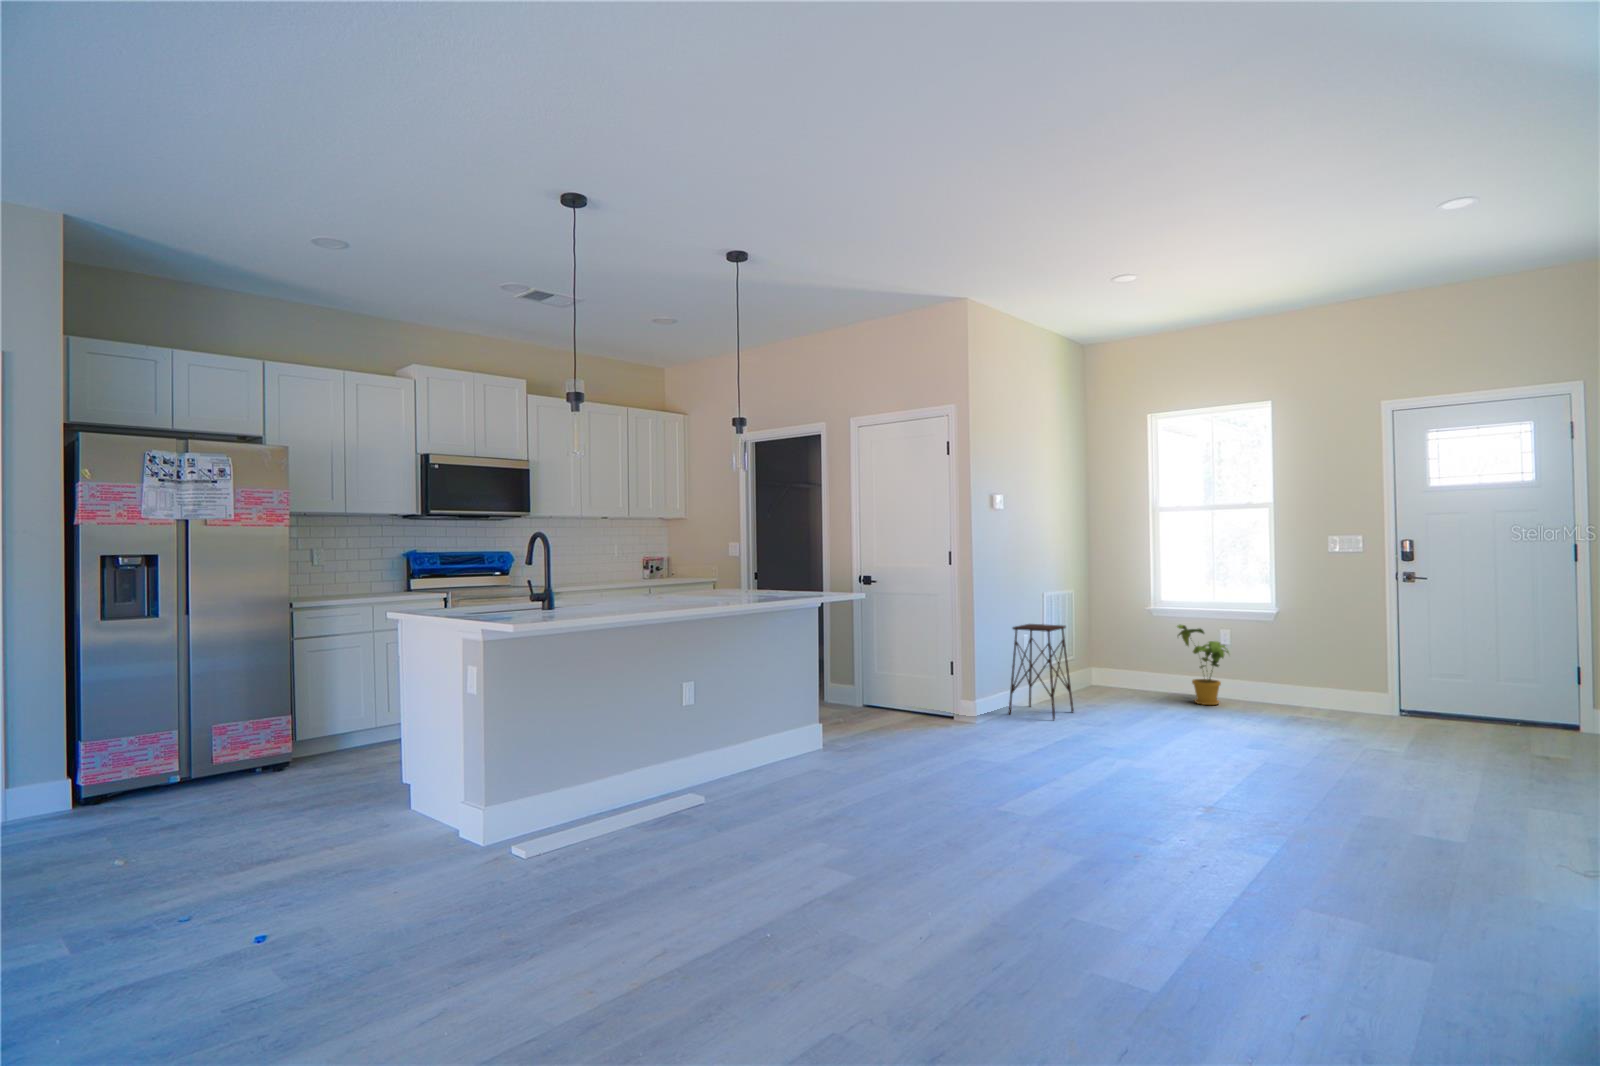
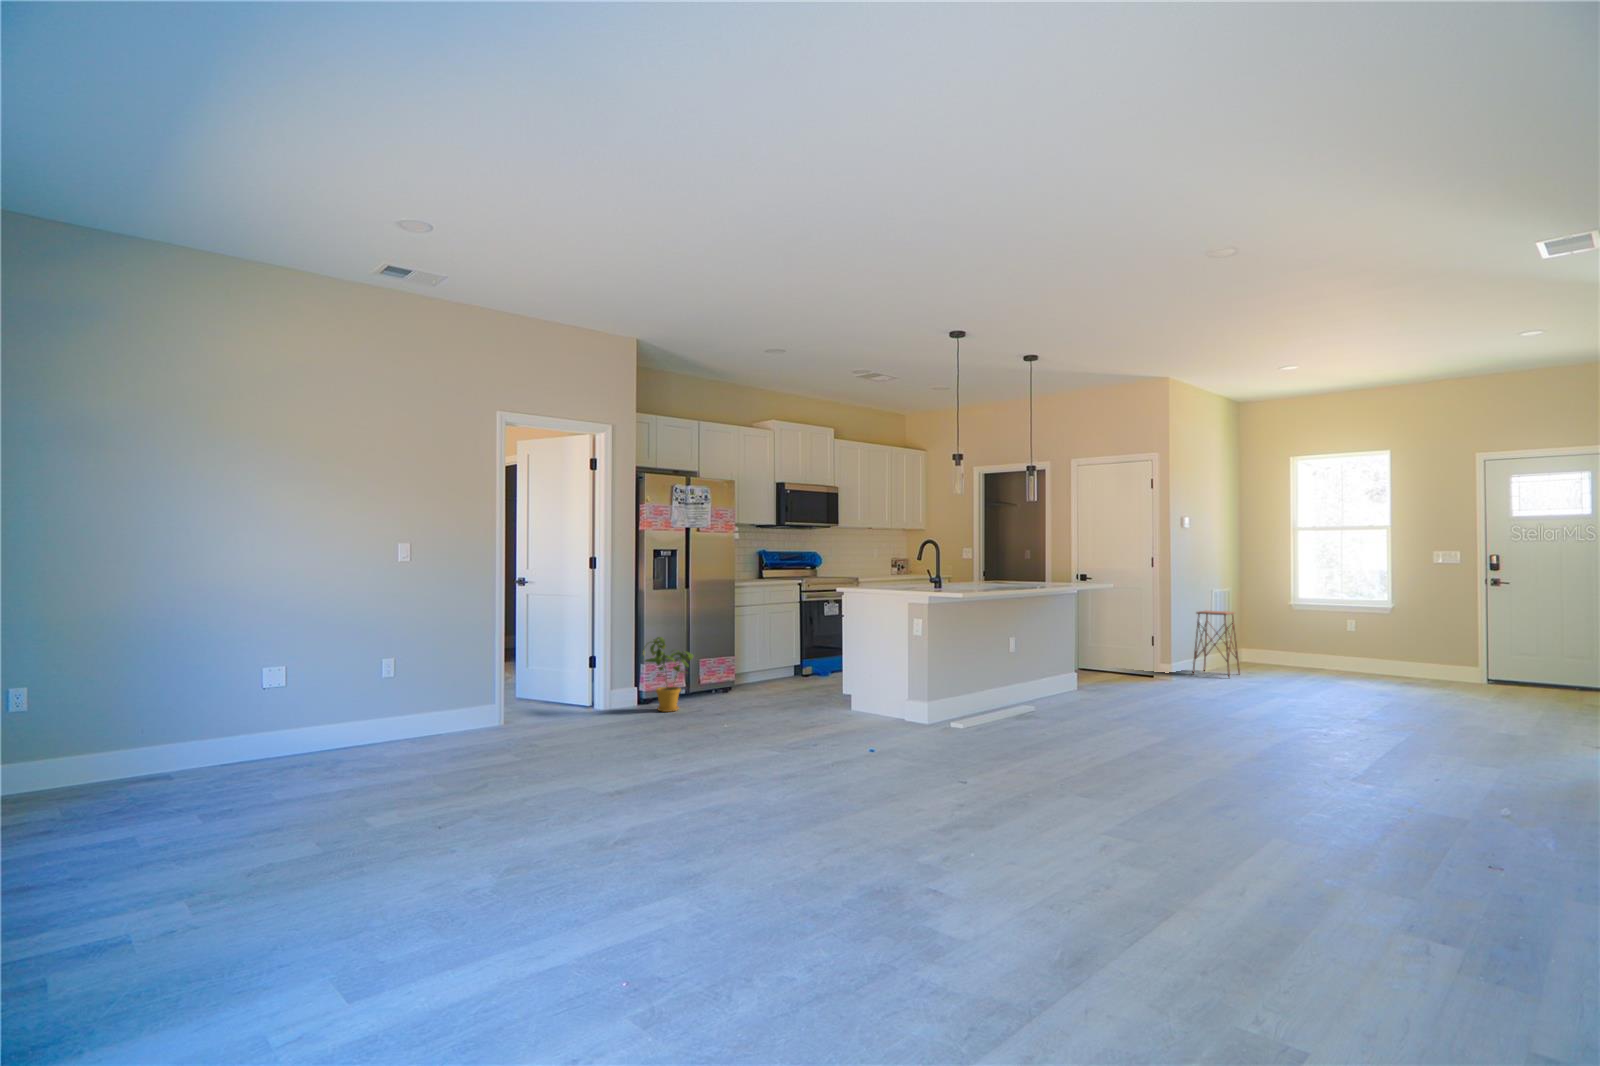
house plant: present [1177,625,1229,705] -> present [643,637,693,712]

